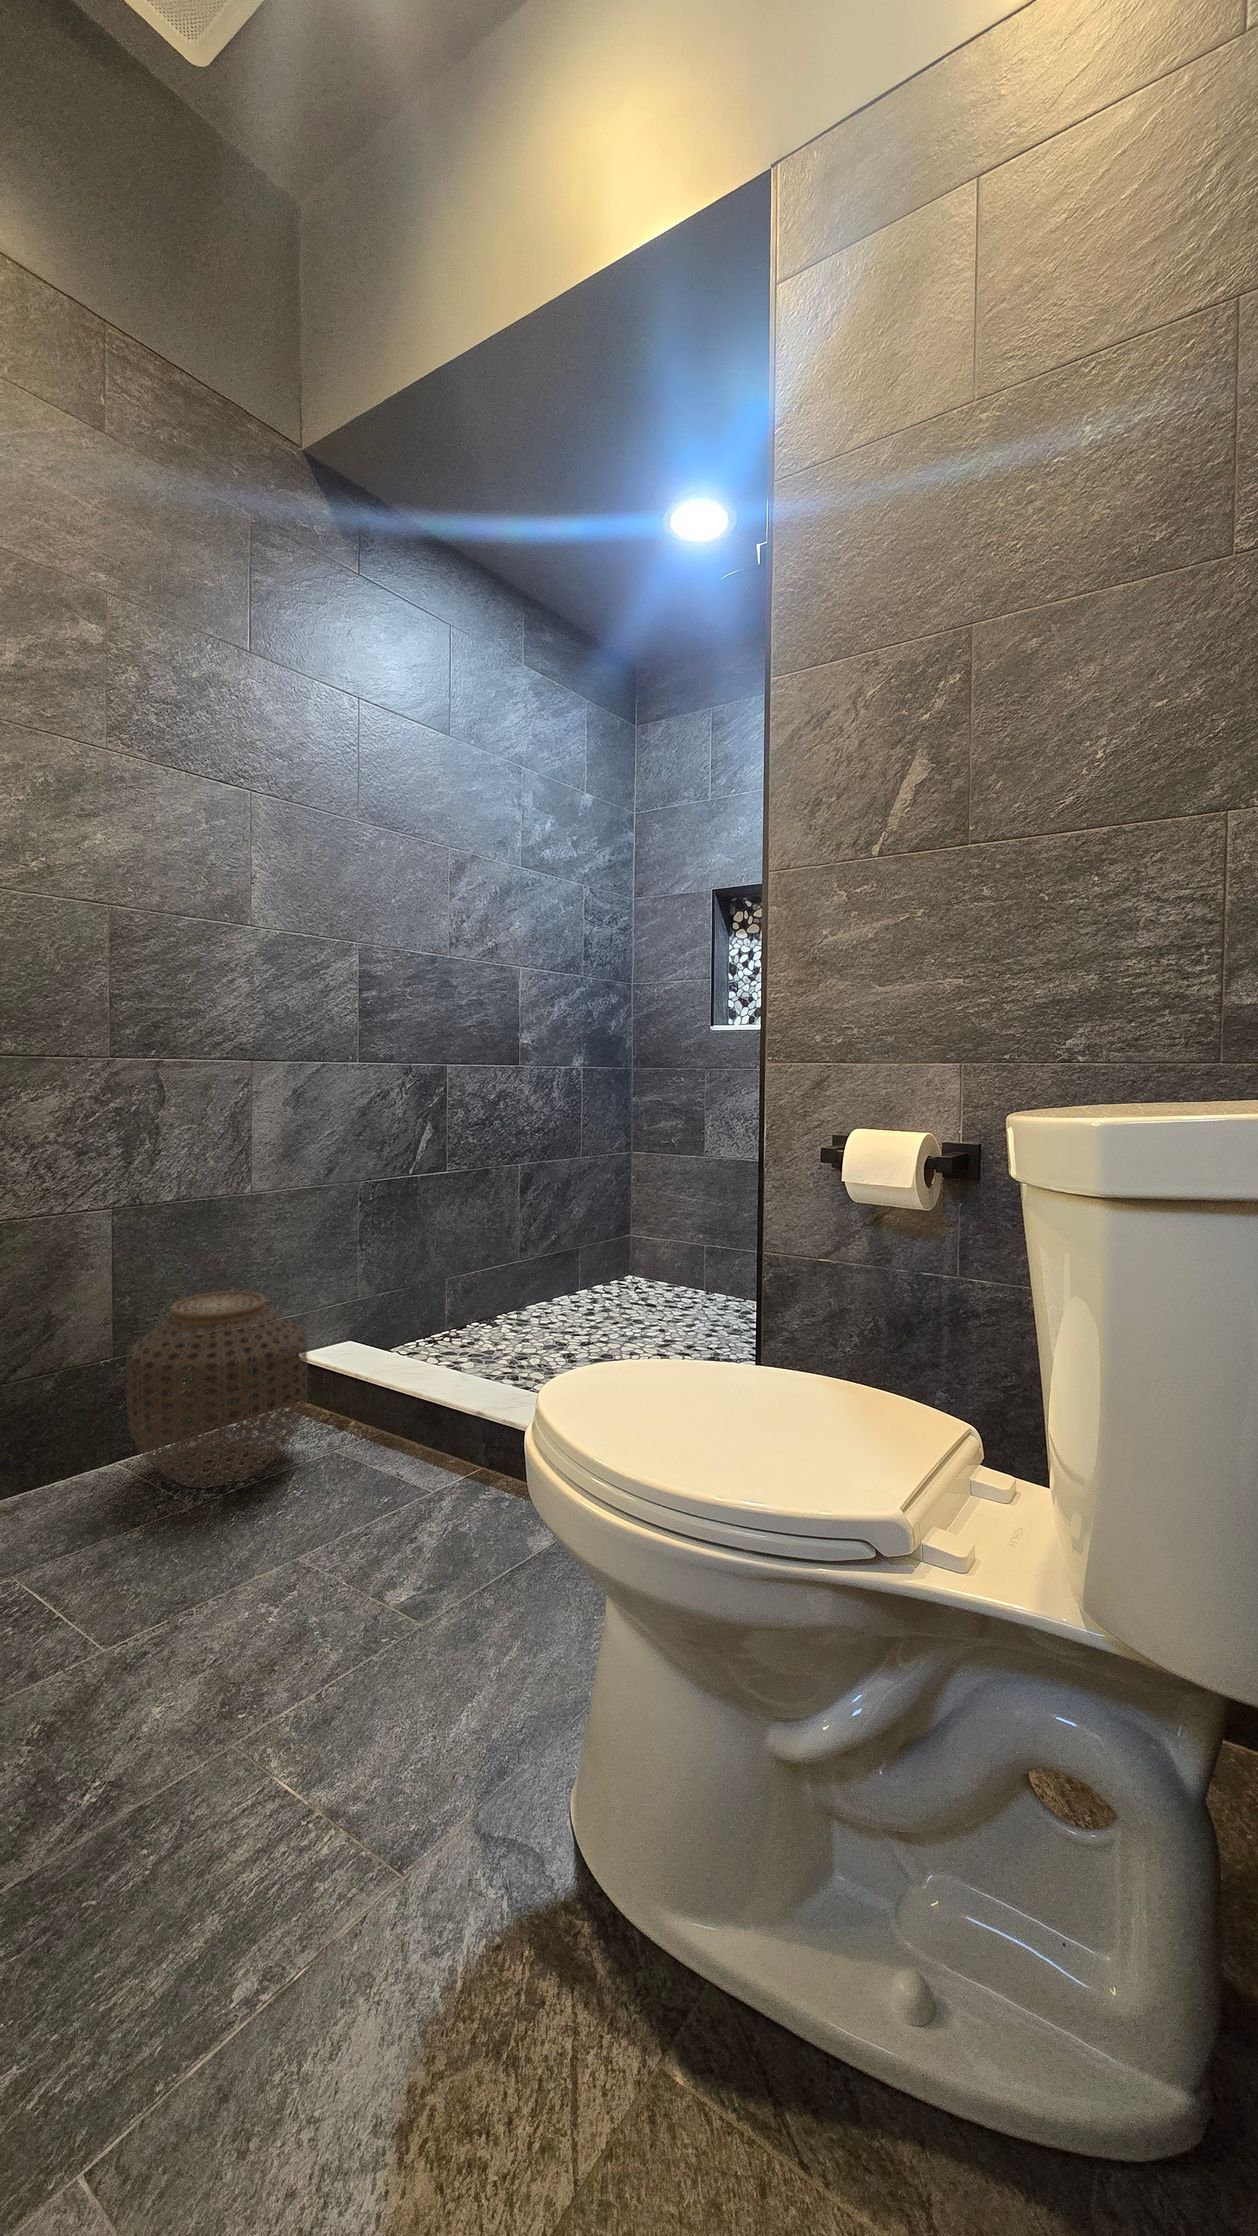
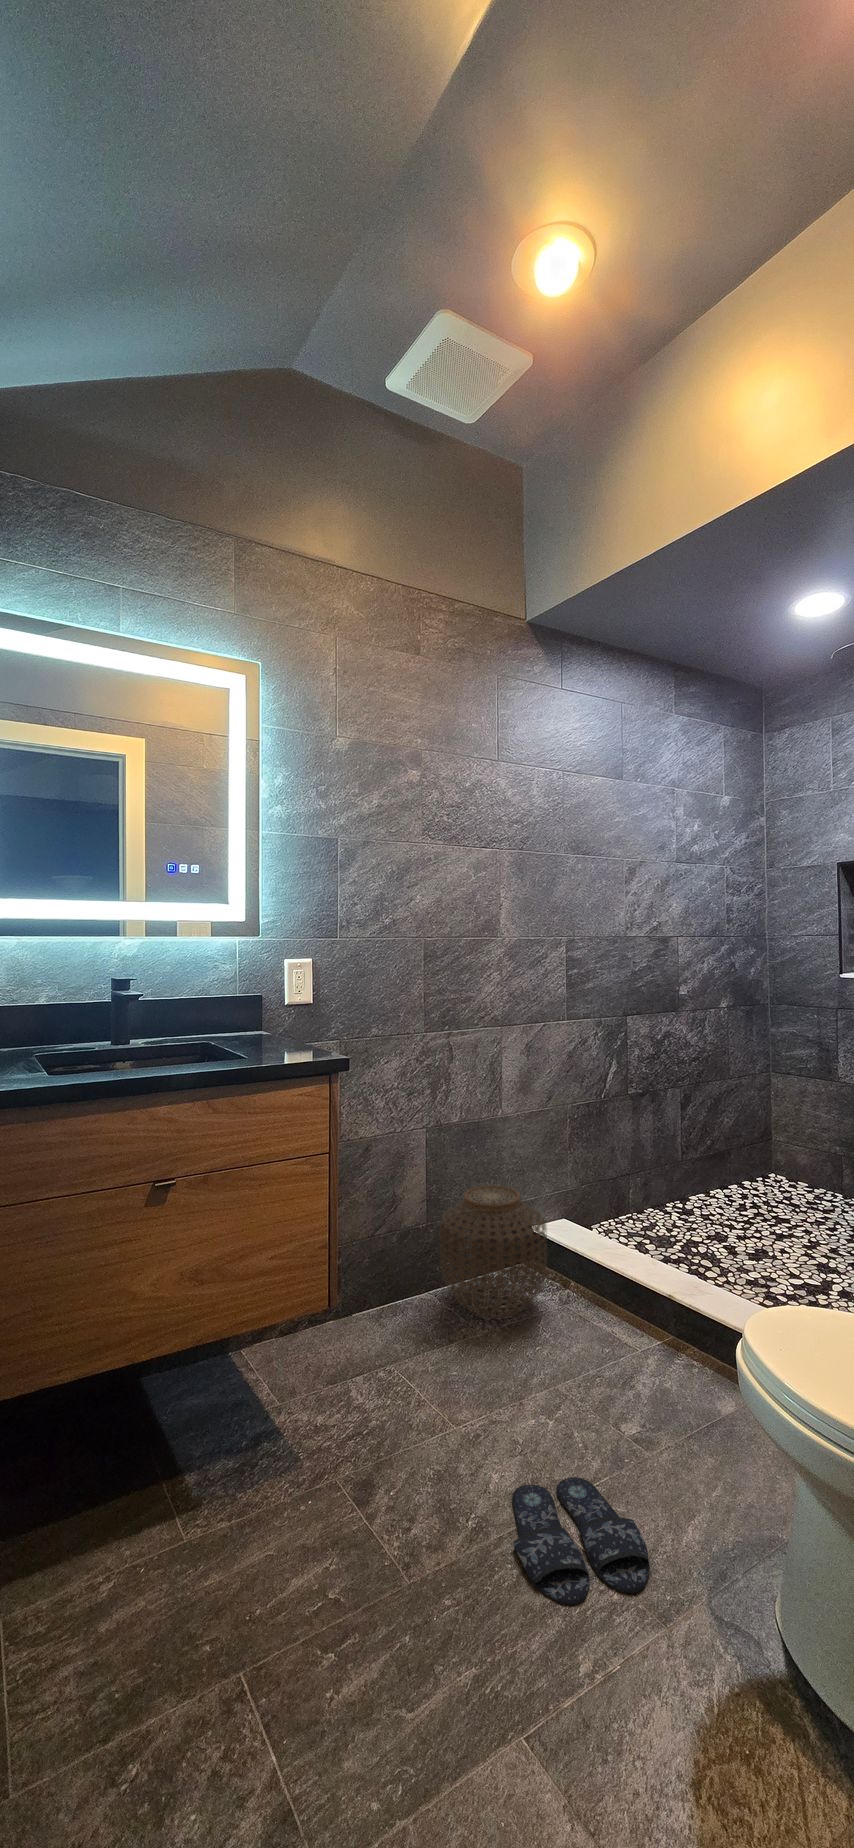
slippers: none [157,1682,392,1896] -> present [512,1477,649,1606]

